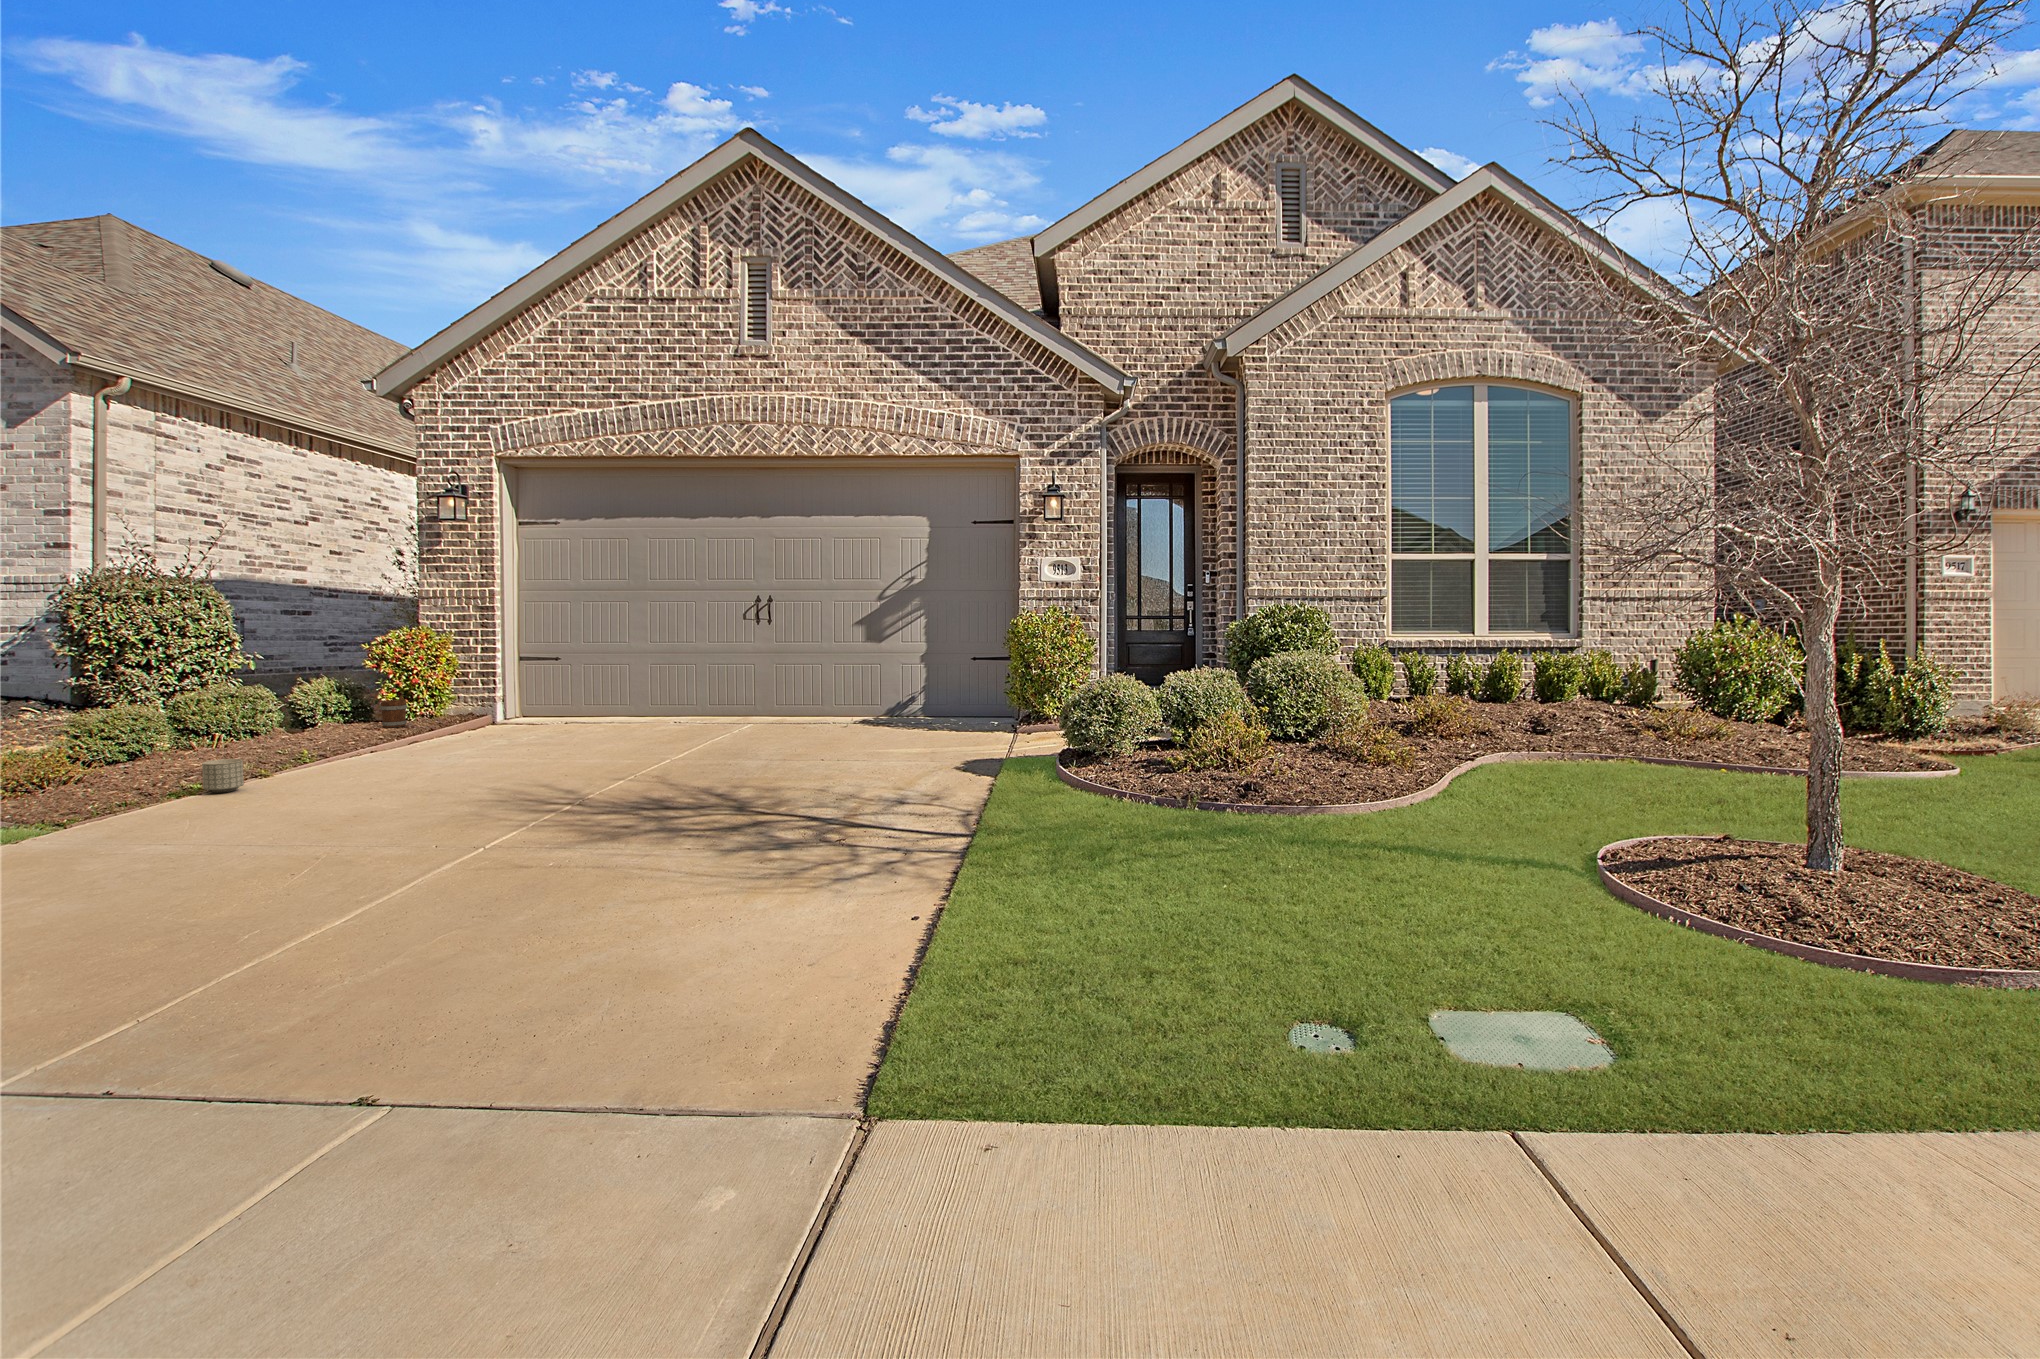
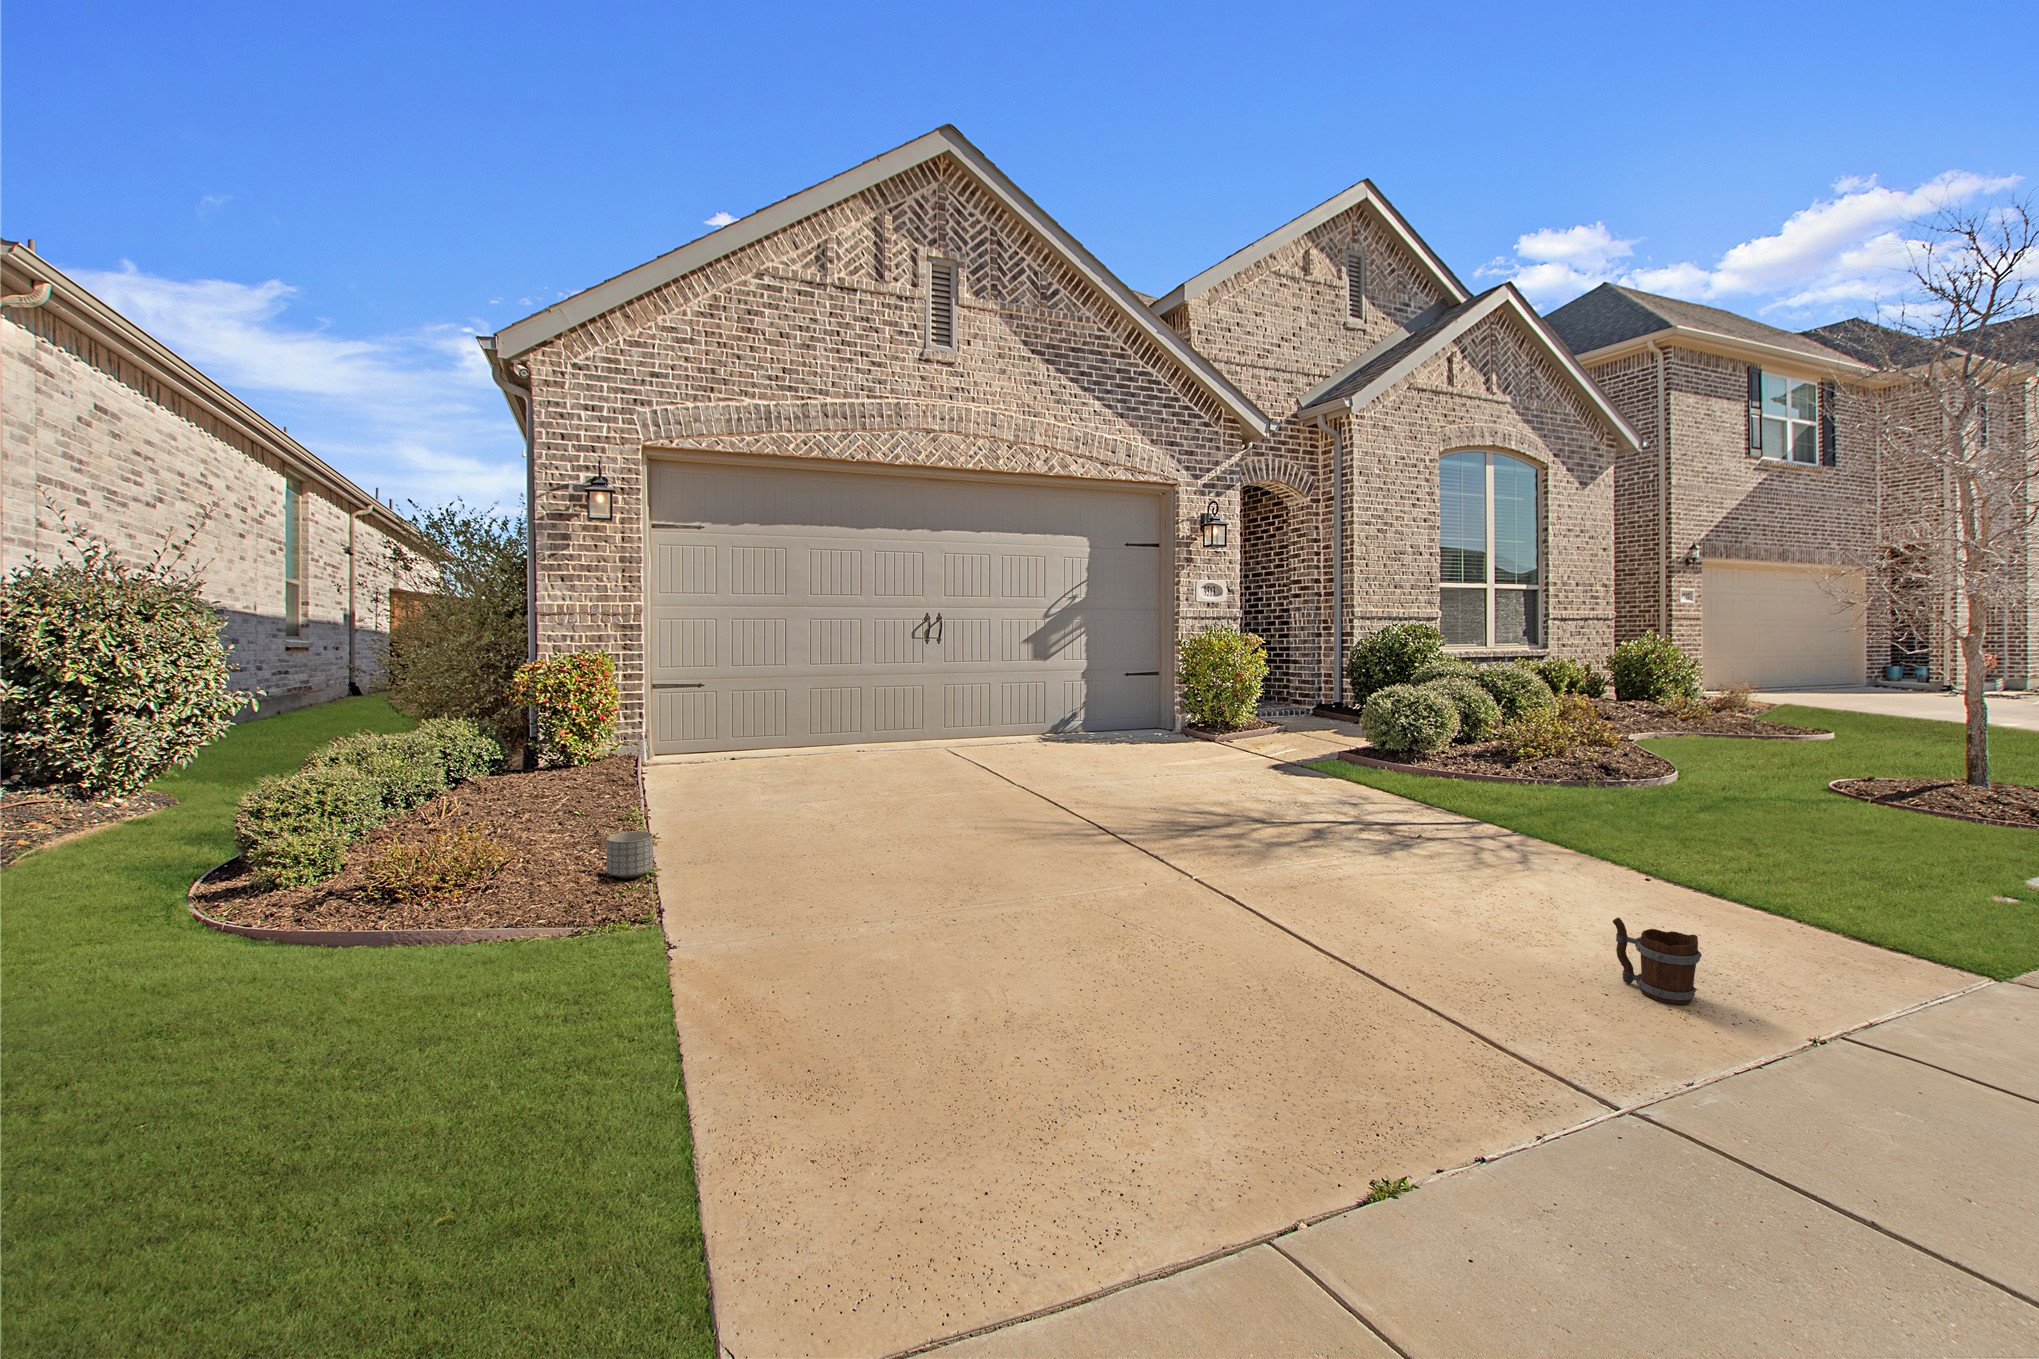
bucket: present [380,696,408,728] -> present [1613,917,1702,1005]

